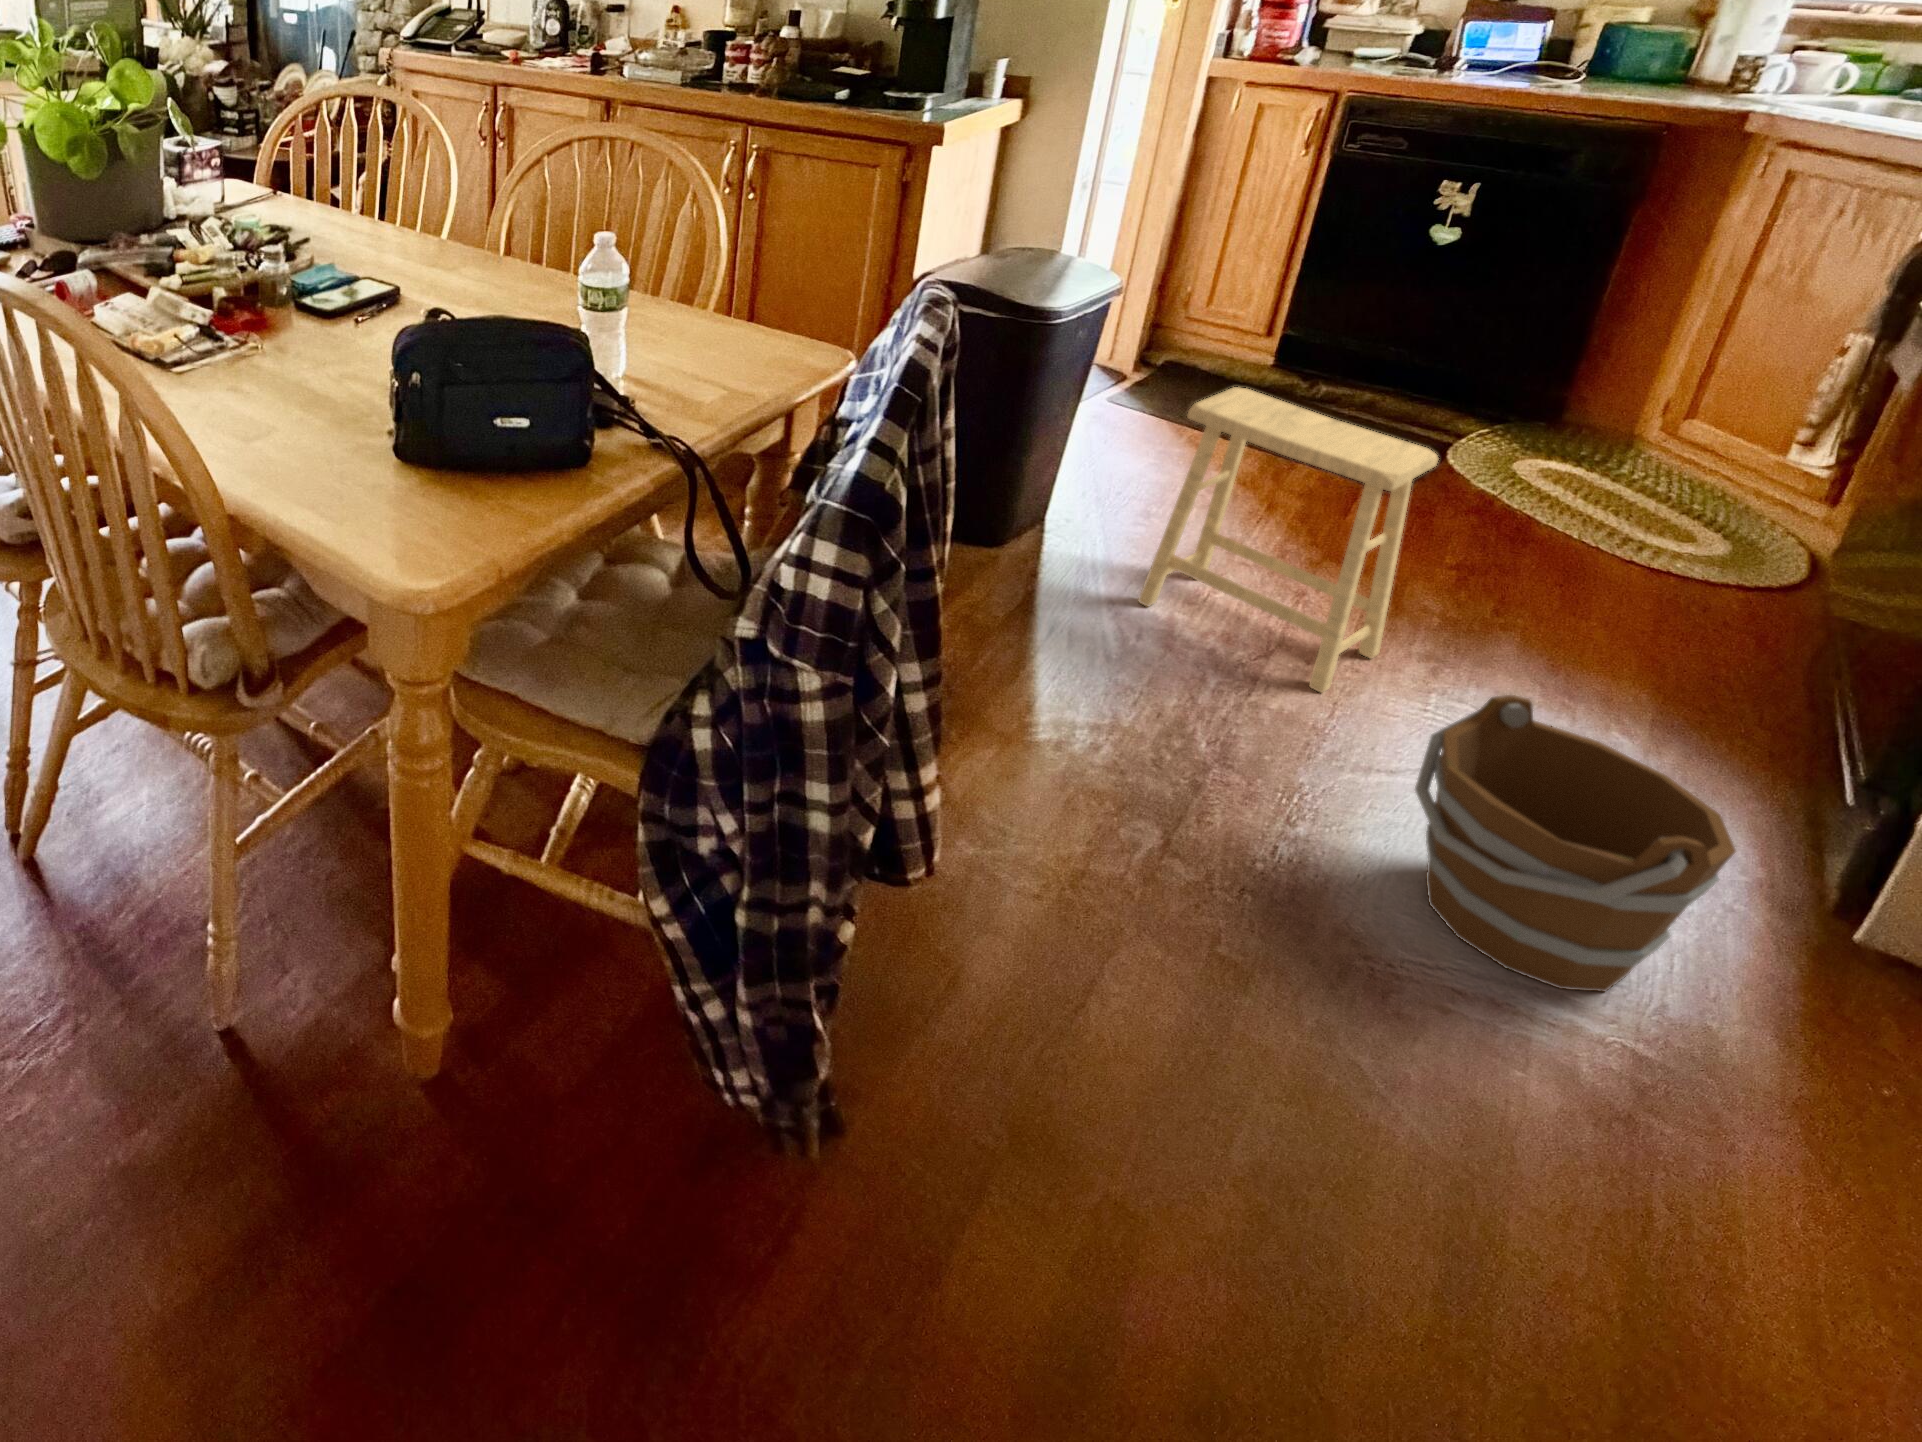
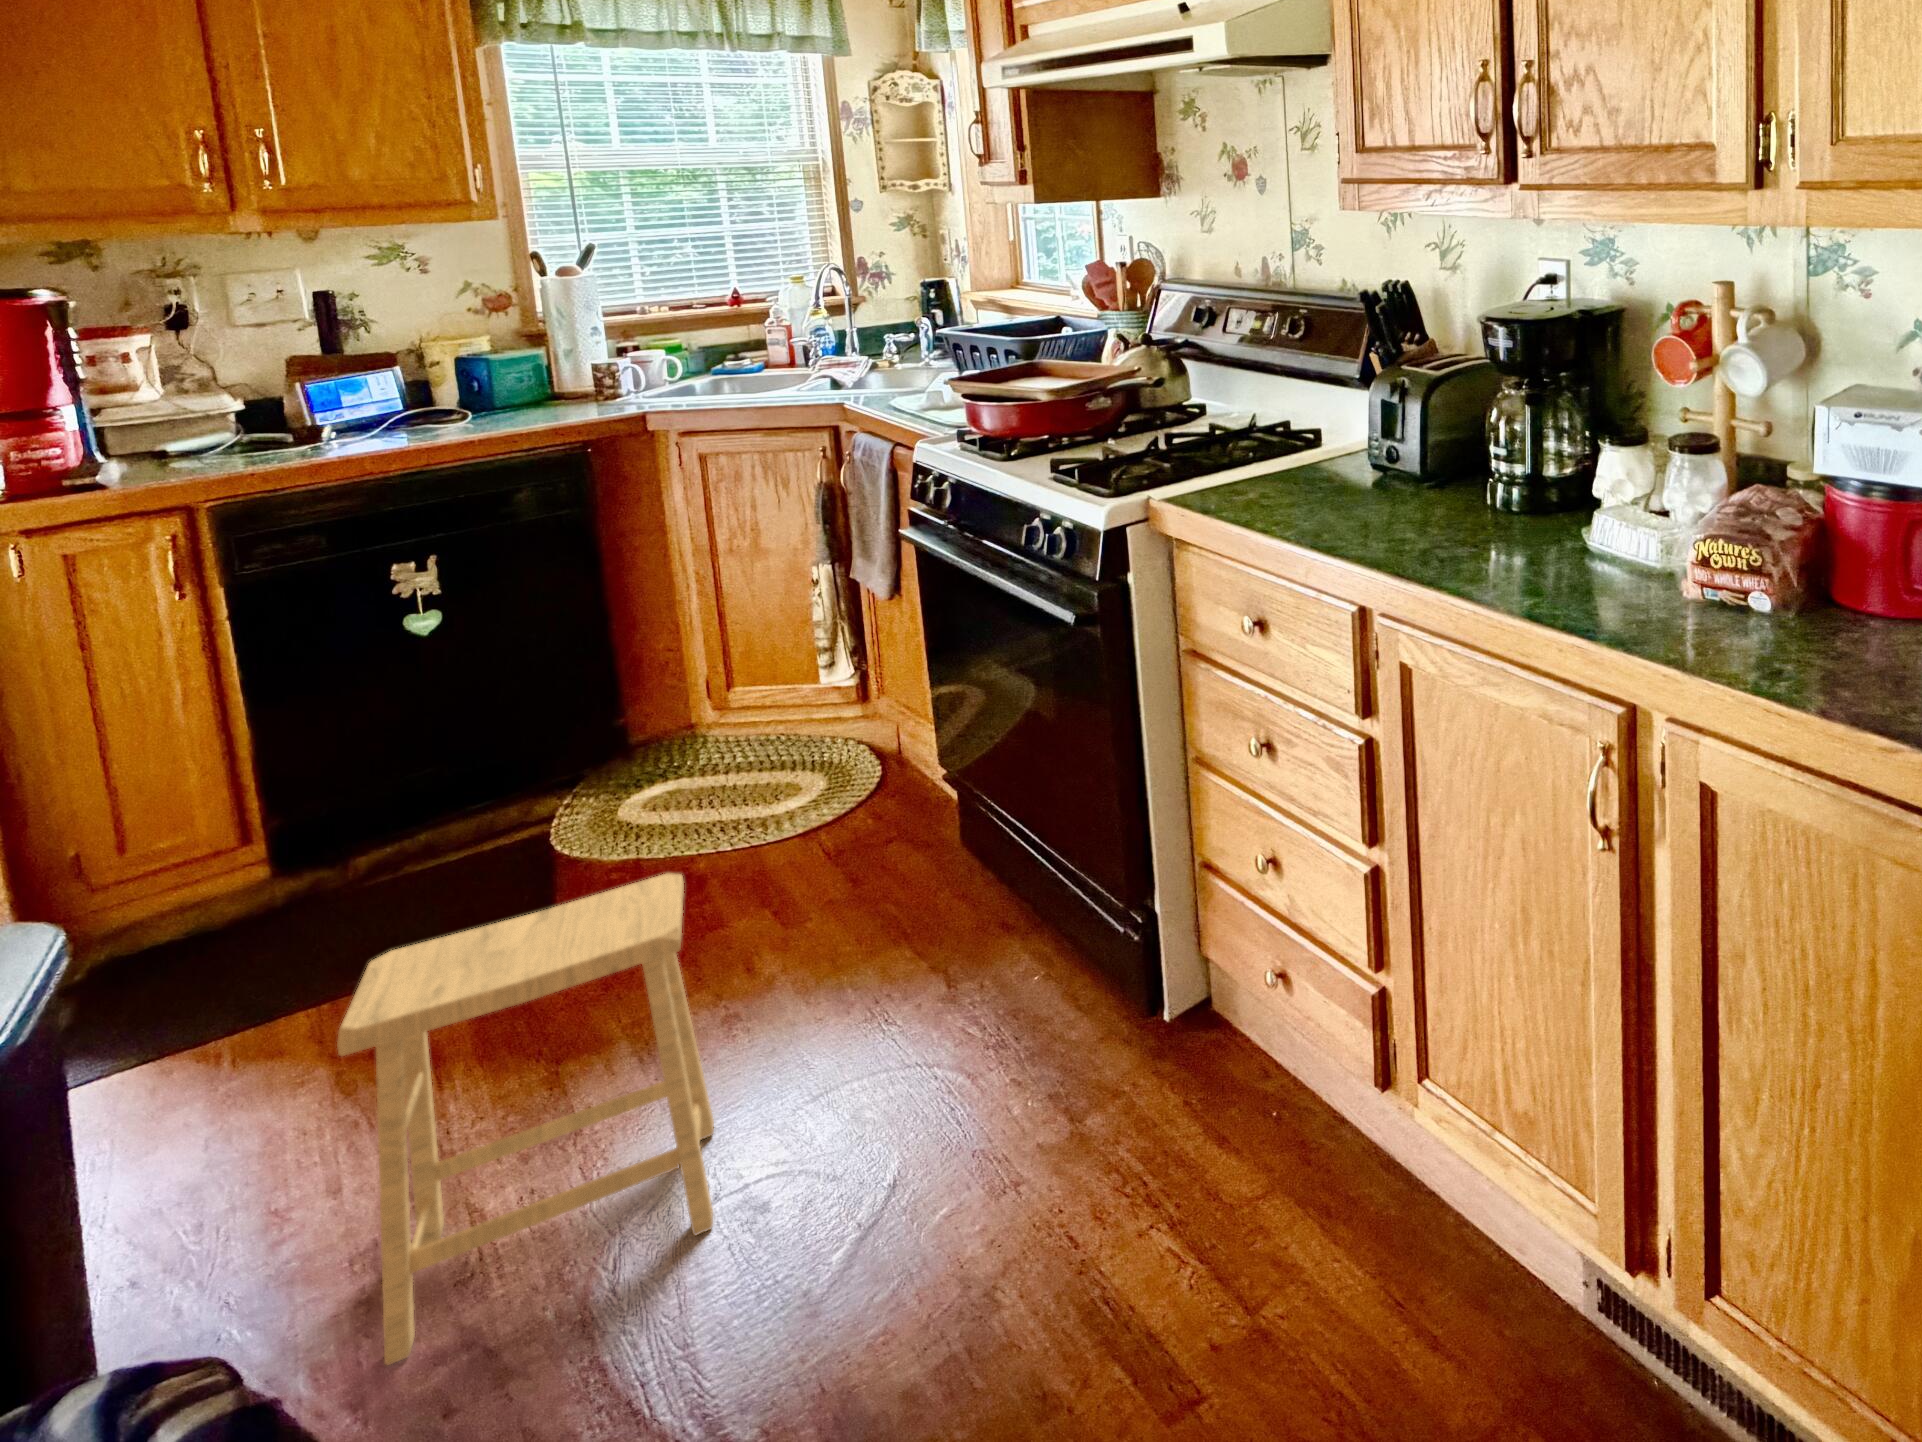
bucket: present [1415,695,1736,992] -> none [914,1016,1170,1338]

